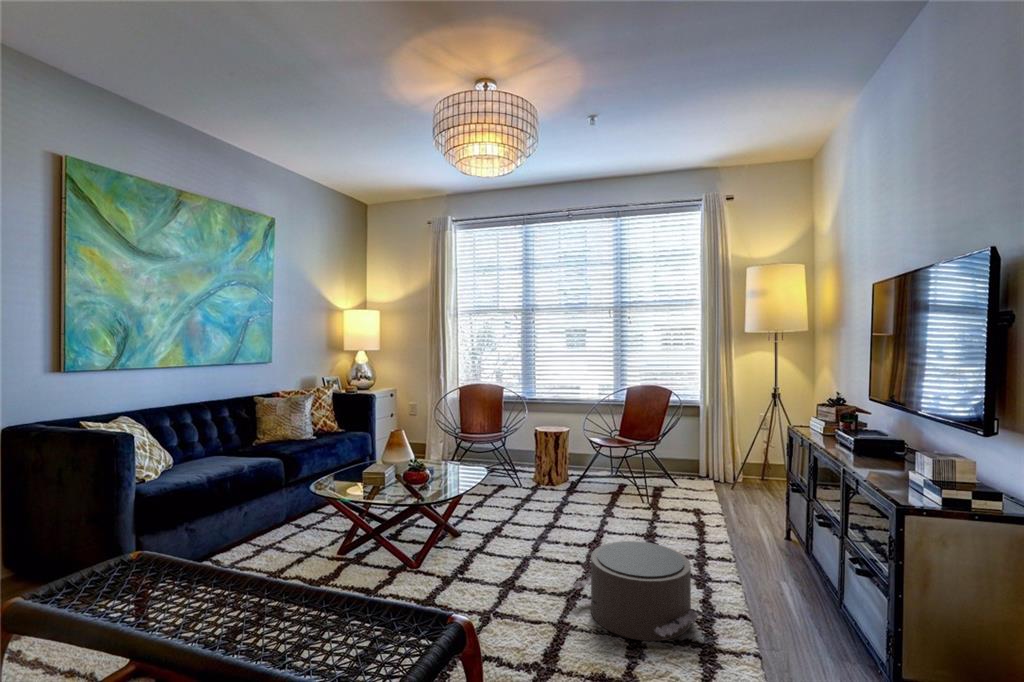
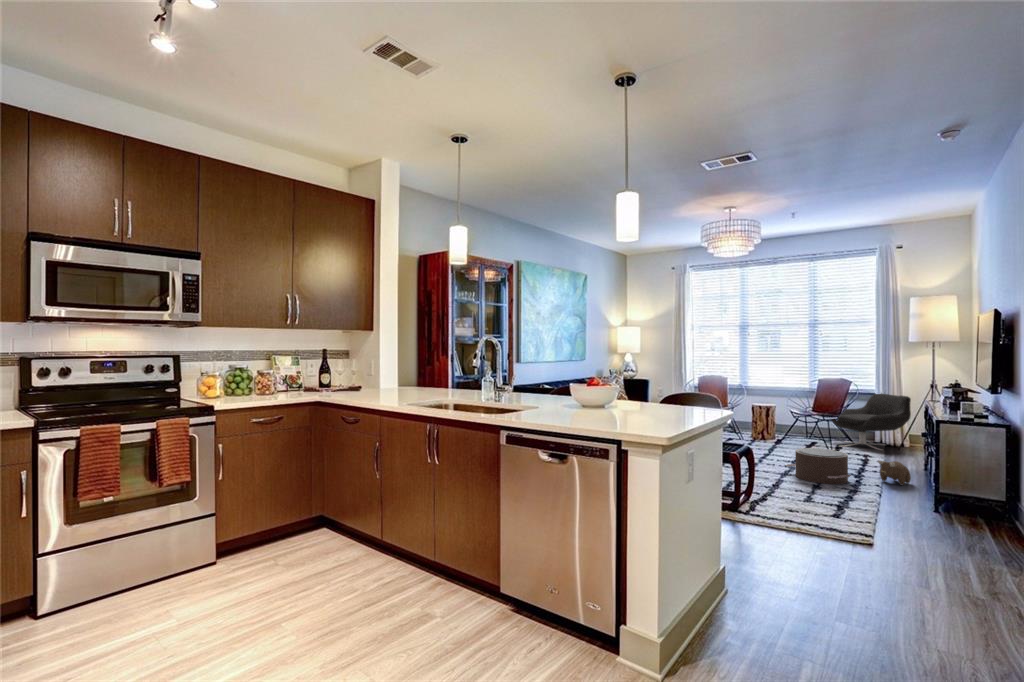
lounge chair: none [639,406,749,498] -> present [832,394,911,450]
plush toy: none [746,566,800,622] -> present [878,461,911,485]

